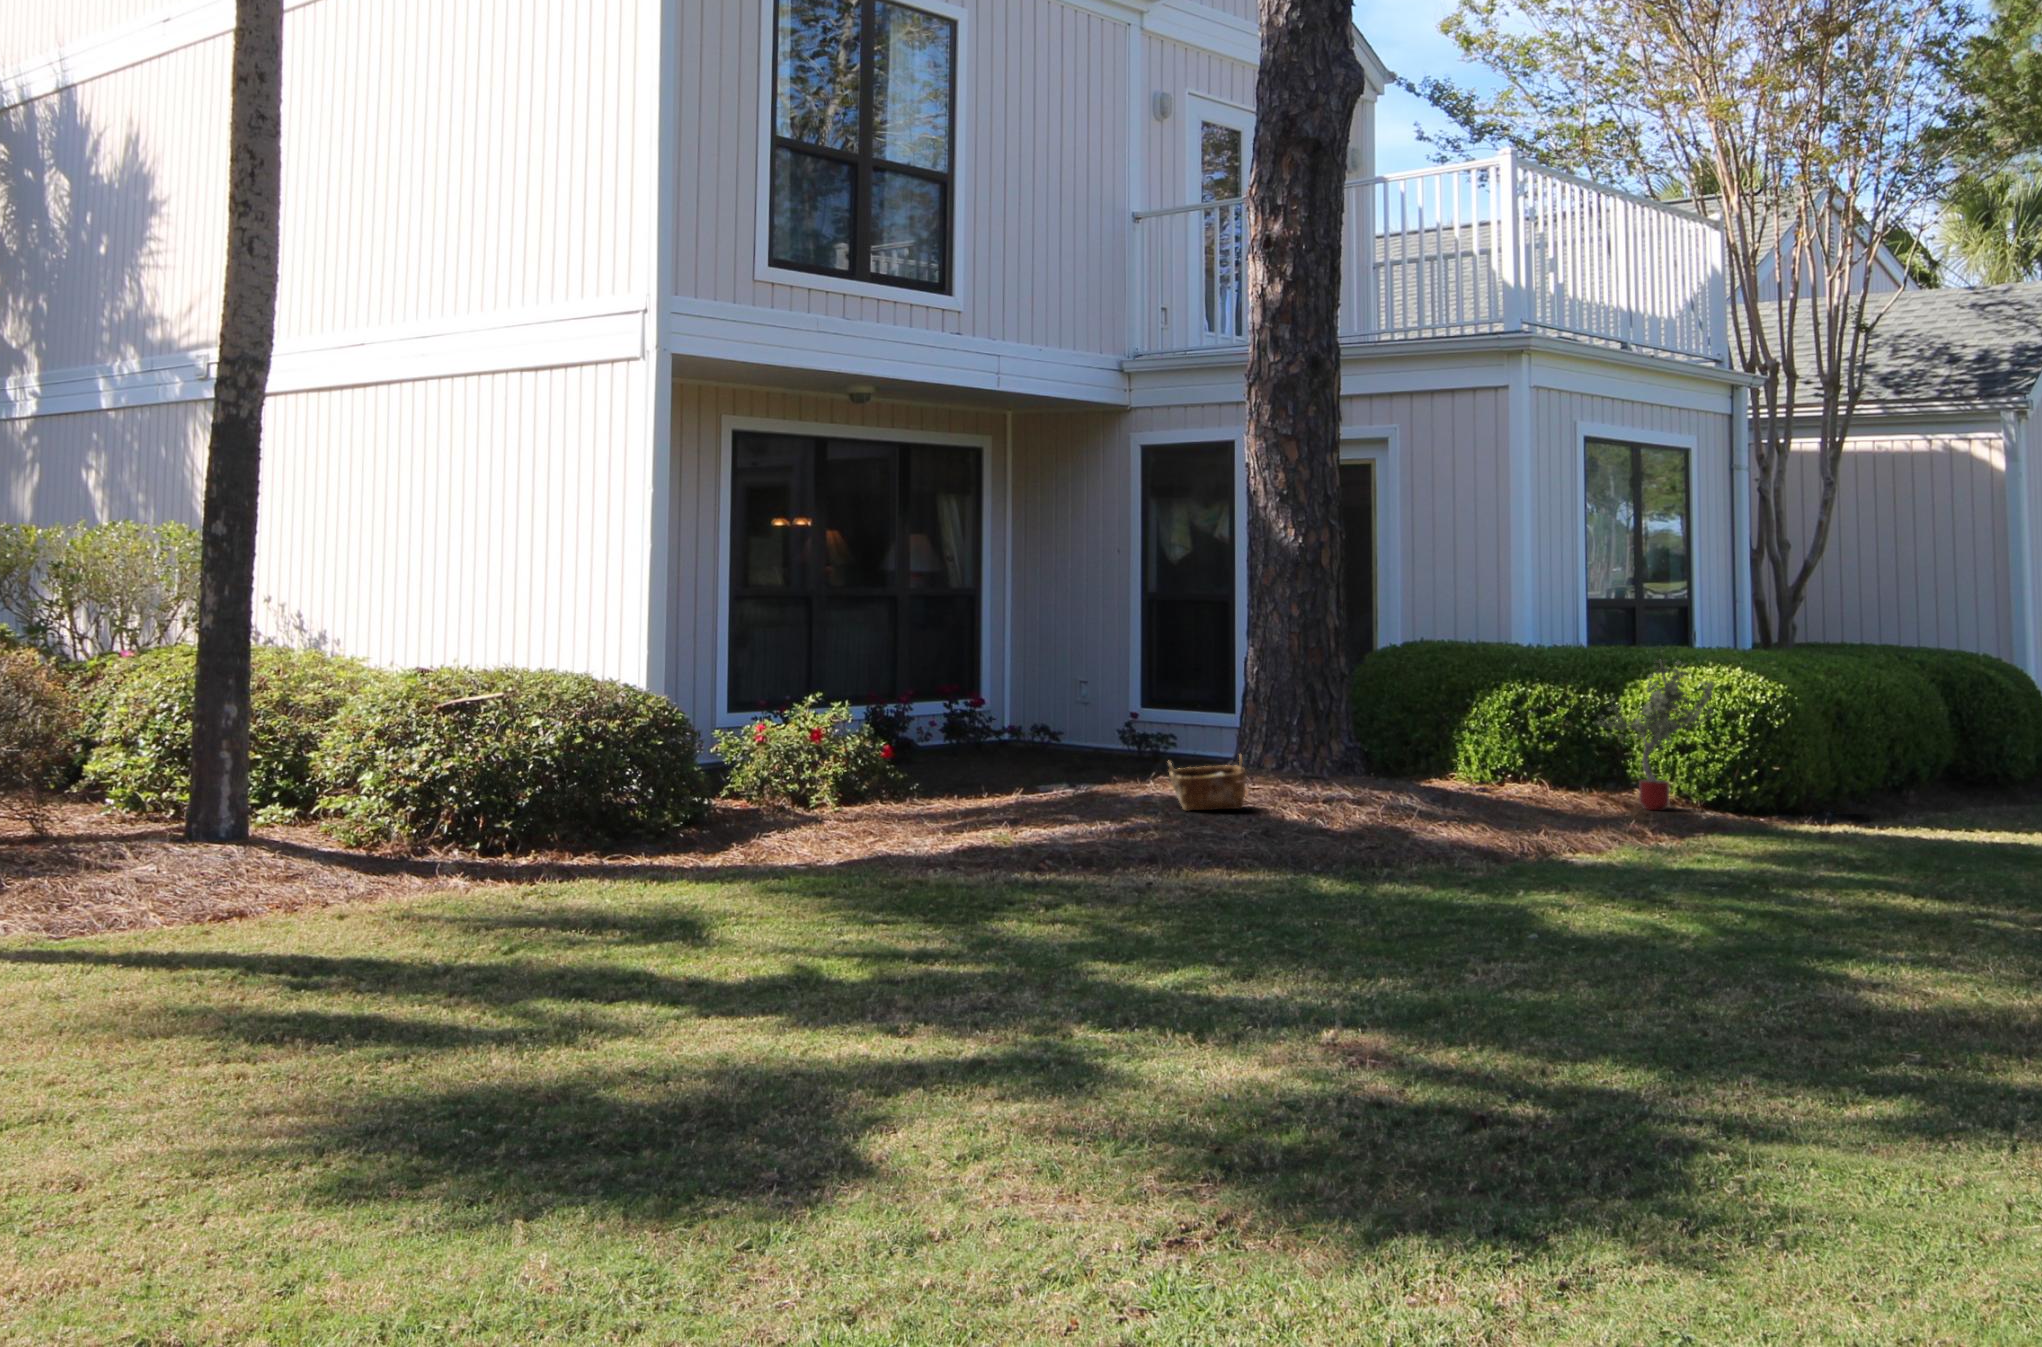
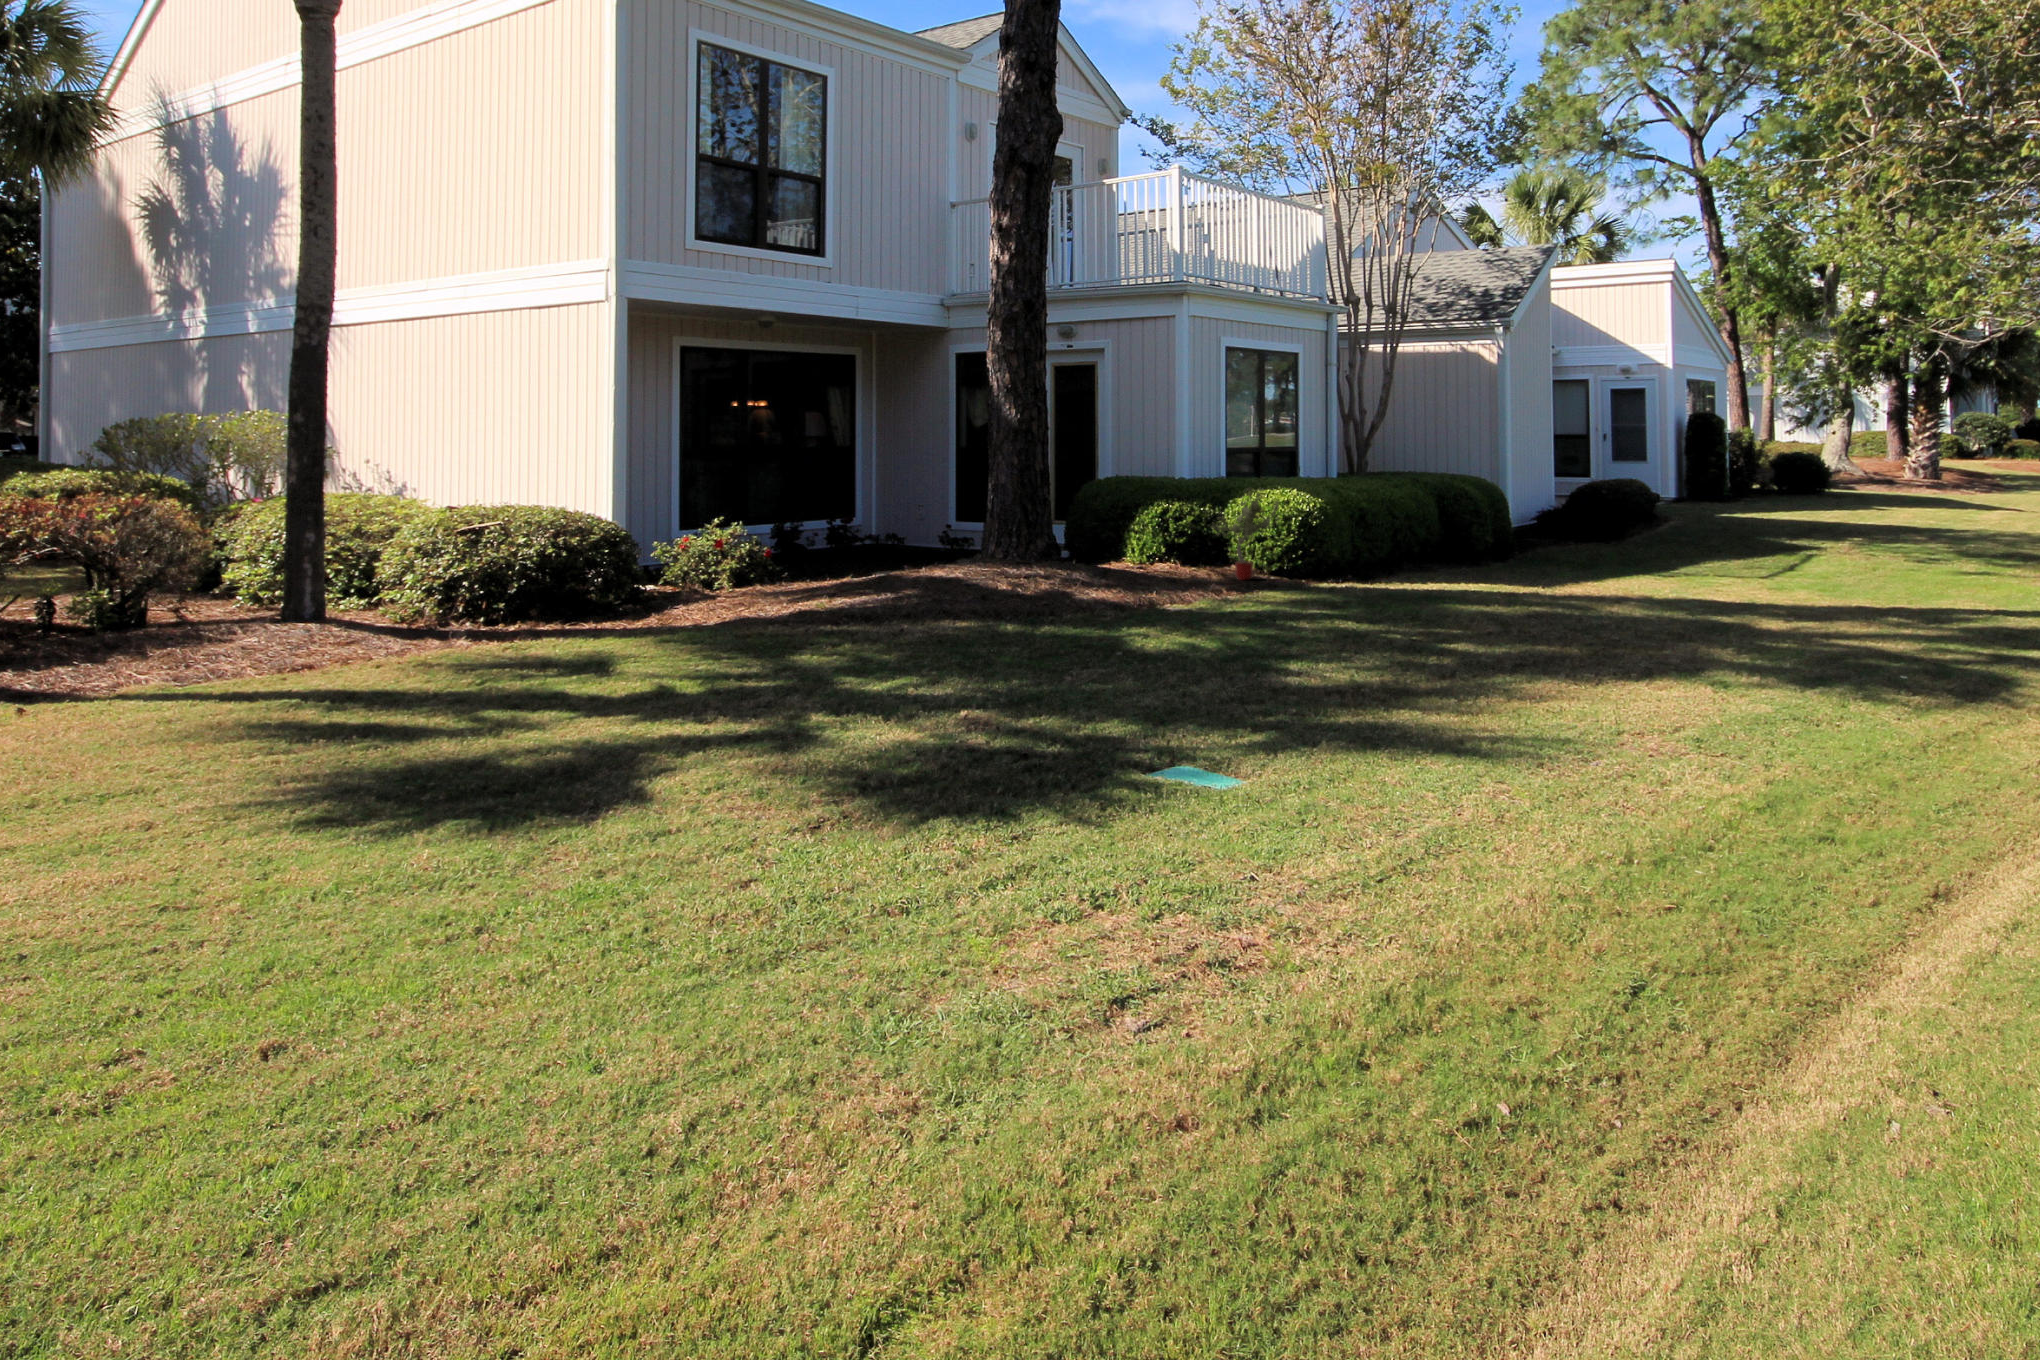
woven basket: present [1168,755,1246,811] -> none [940,550,988,587]

